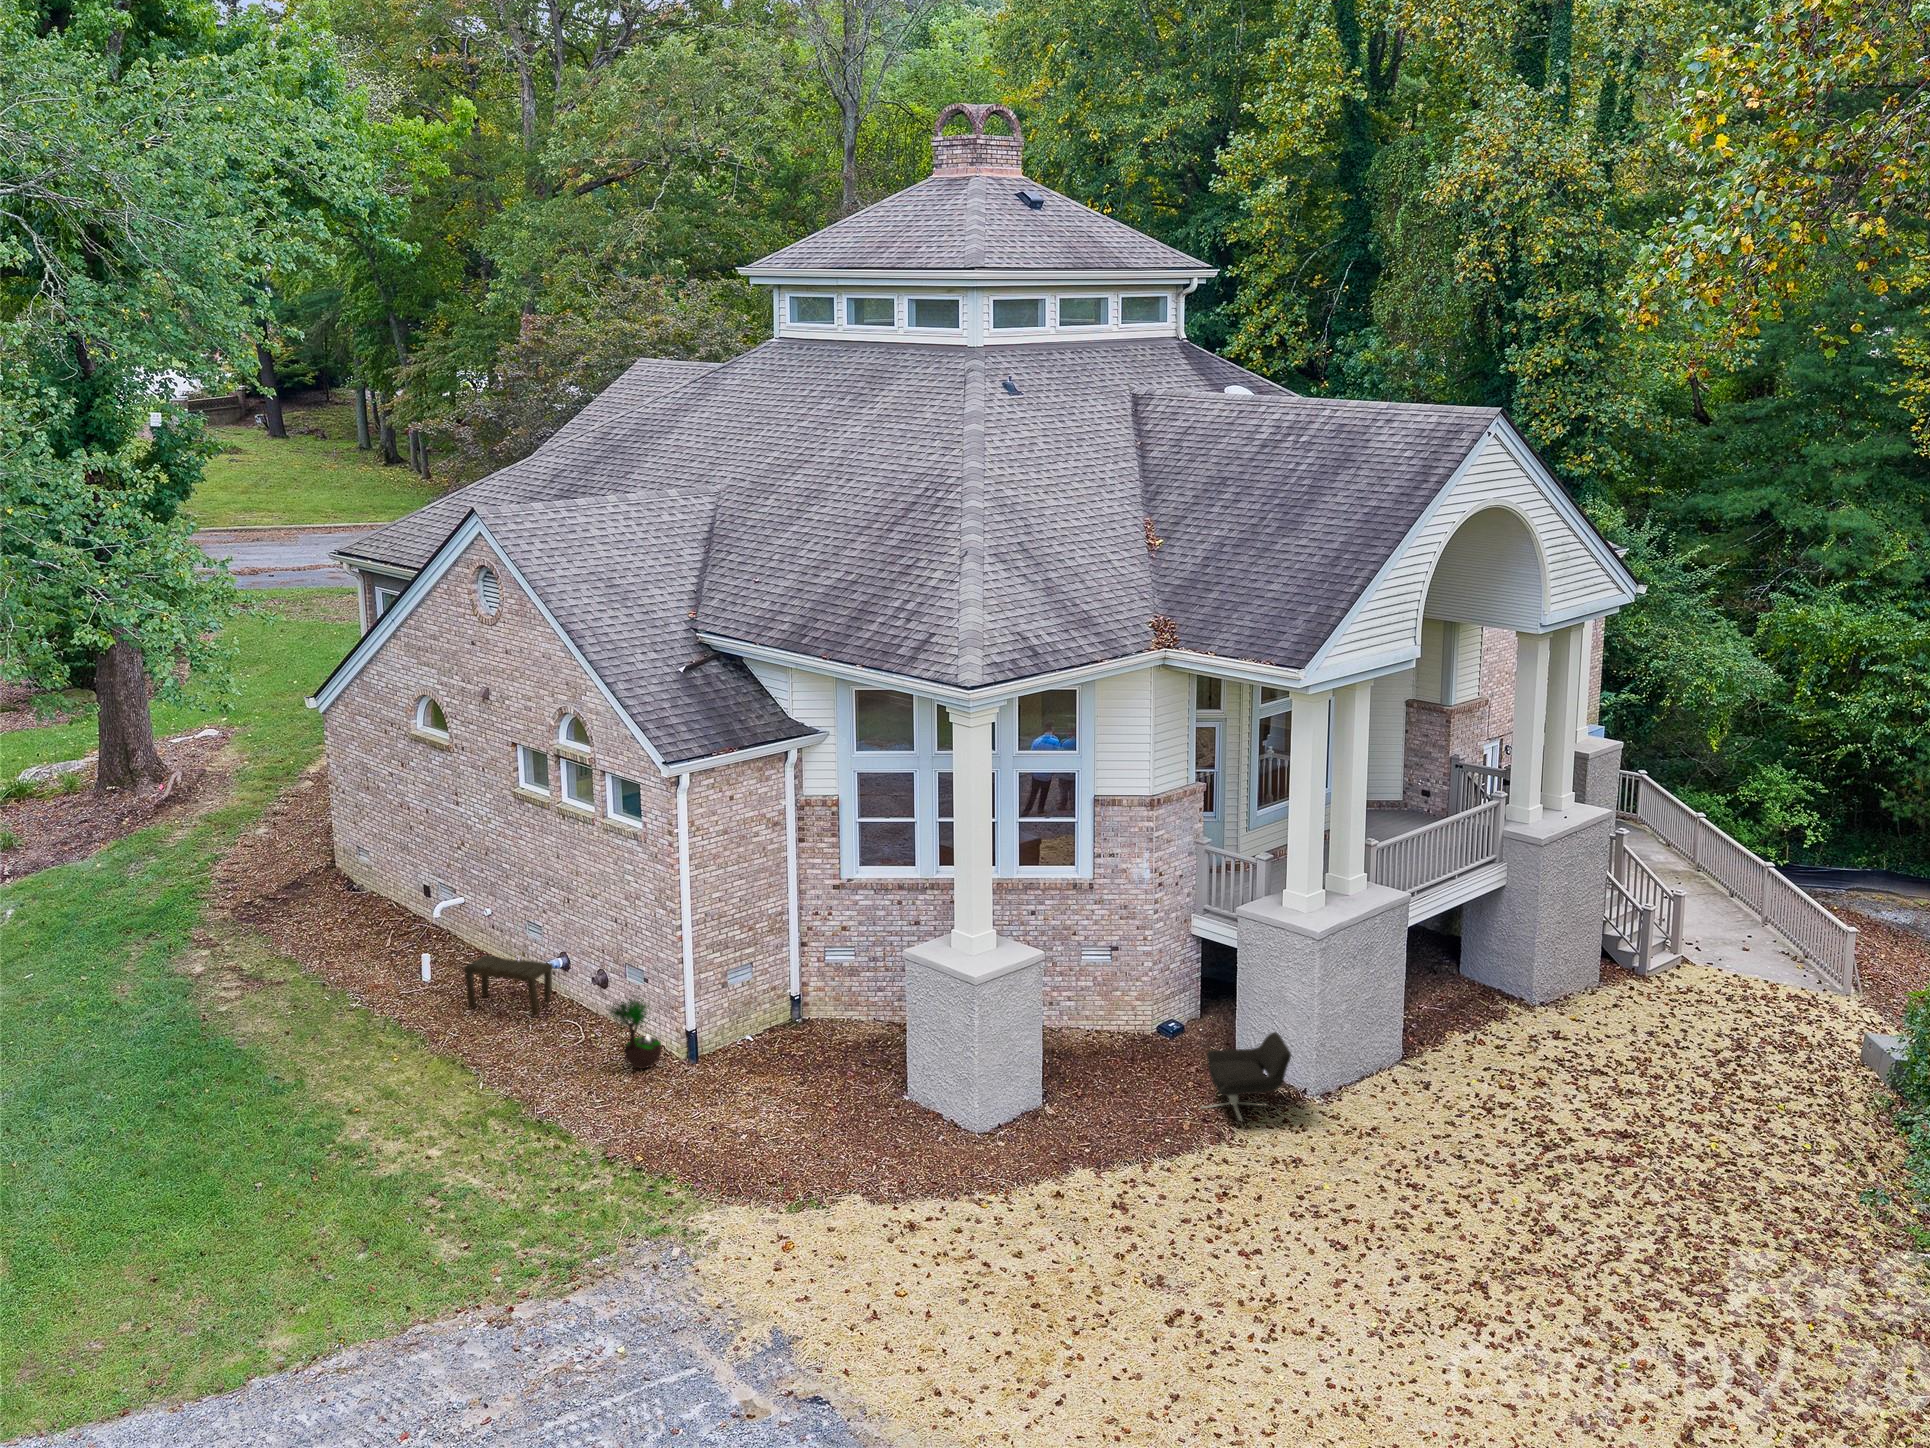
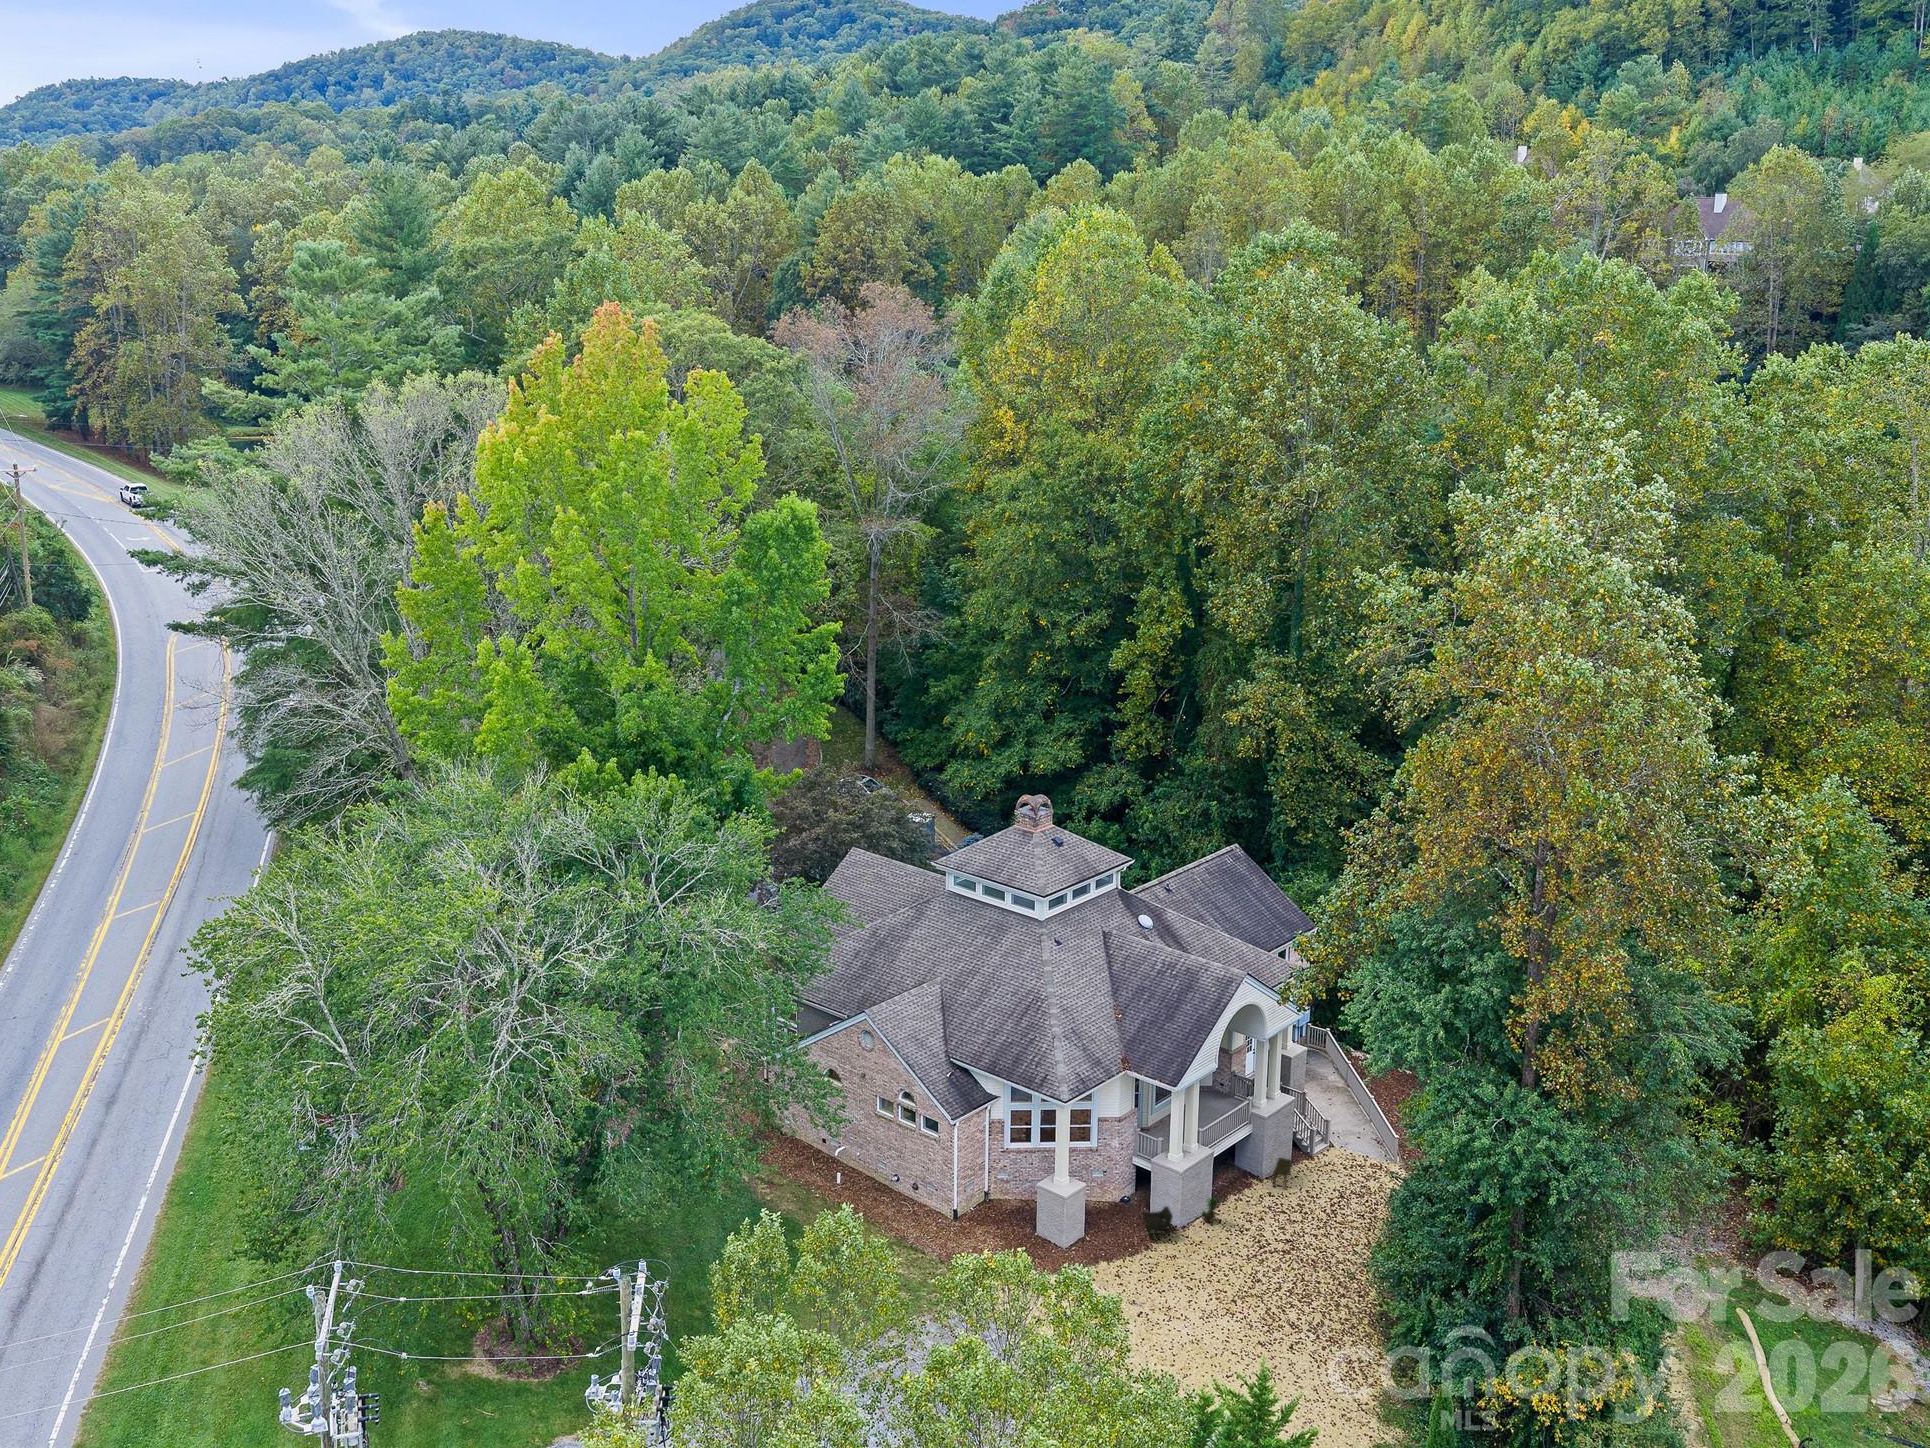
bench: present [464,955,553,1017] -> present [1273,1158,1292,1188]
potted tree: present [606,995,661,1068] -> present [1202,1198,1218,1222]

